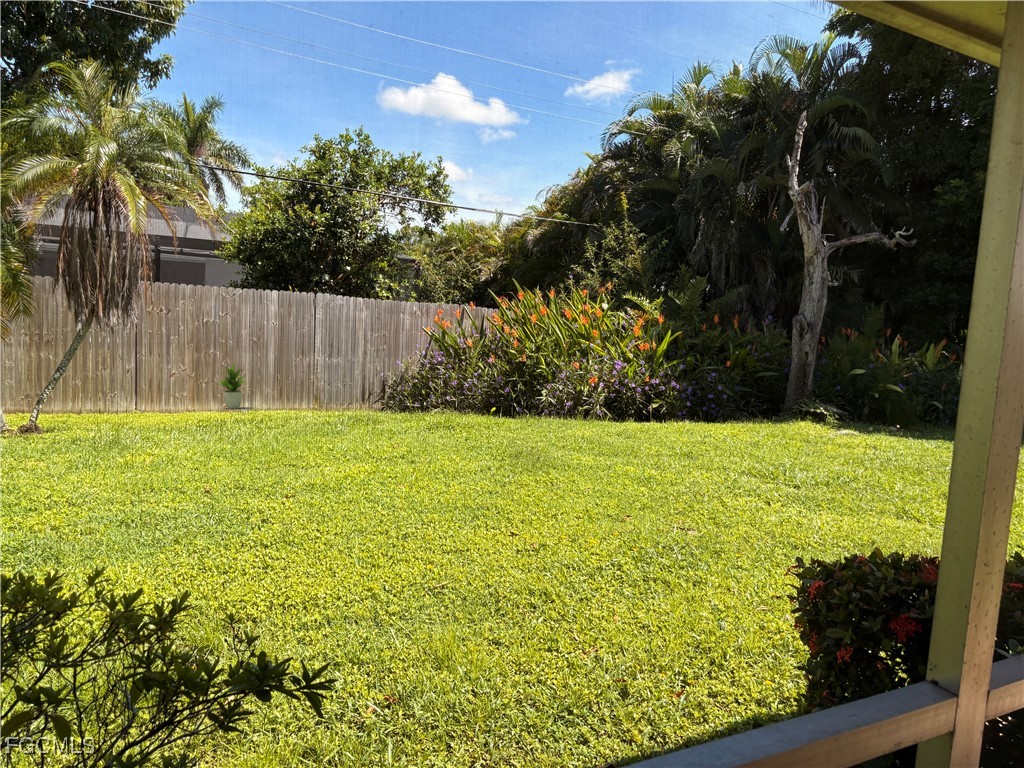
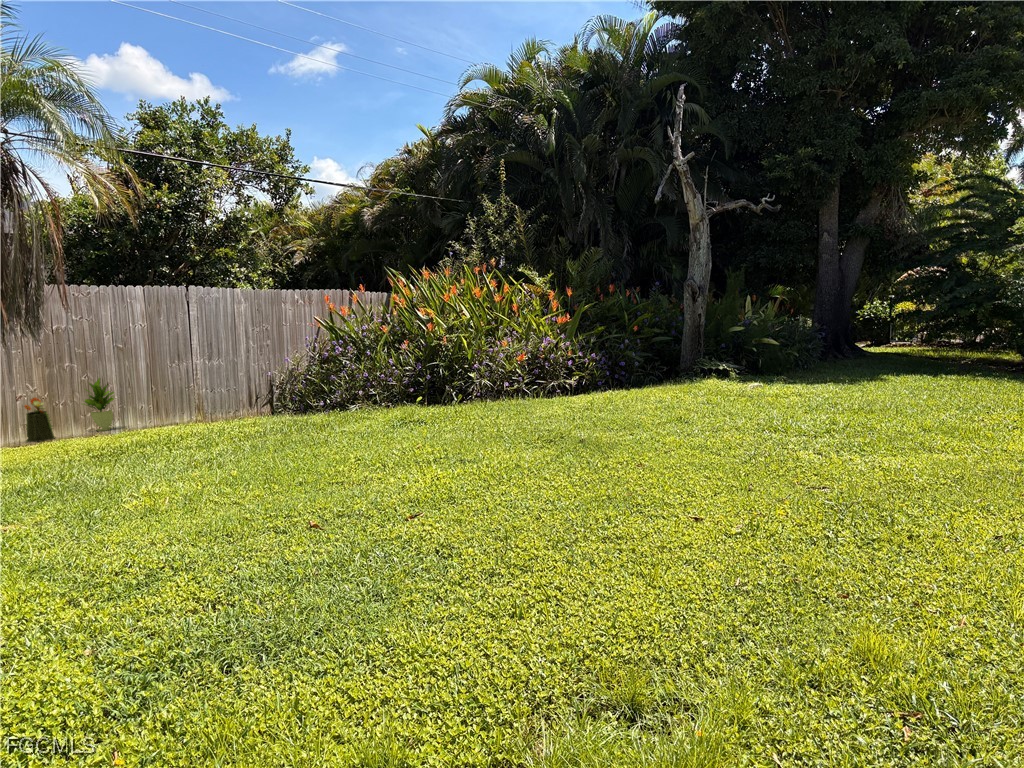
watering can: none [171,374,194,412] -> present [24,398,55,442]

